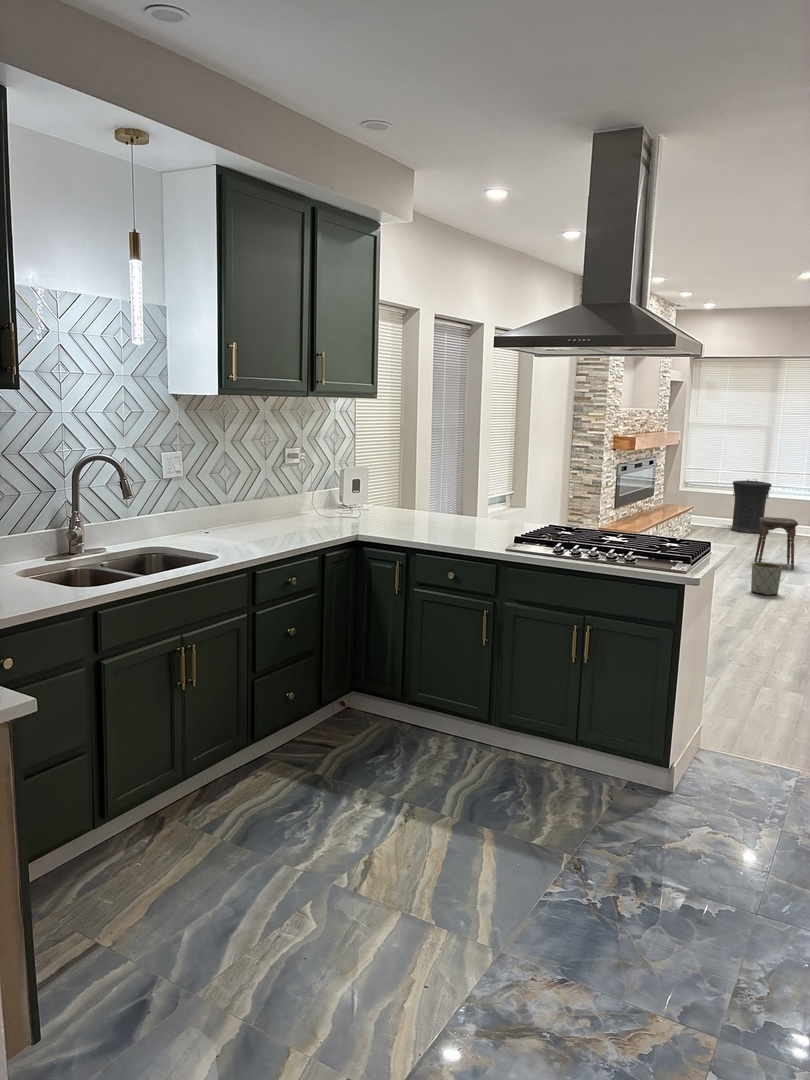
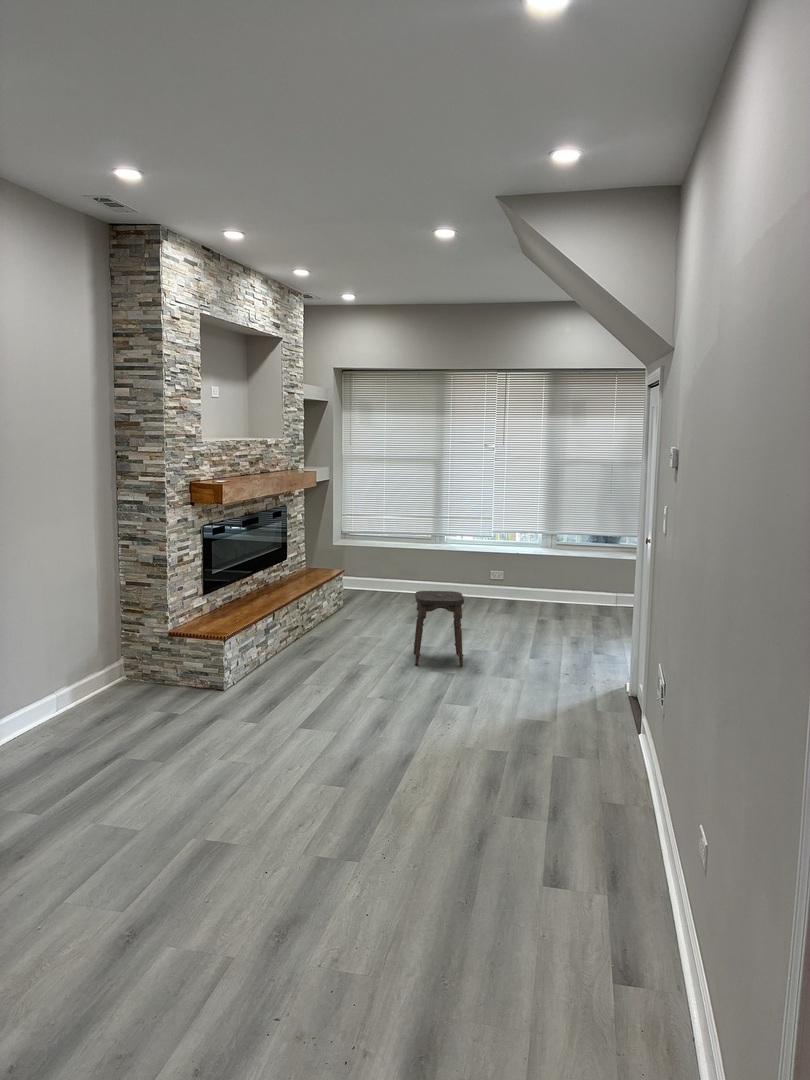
trash can: present [731,480,771,534] -> none [395,527,442,598]
planter: present [751,563,782,595] -> none [390,681,434,738]

